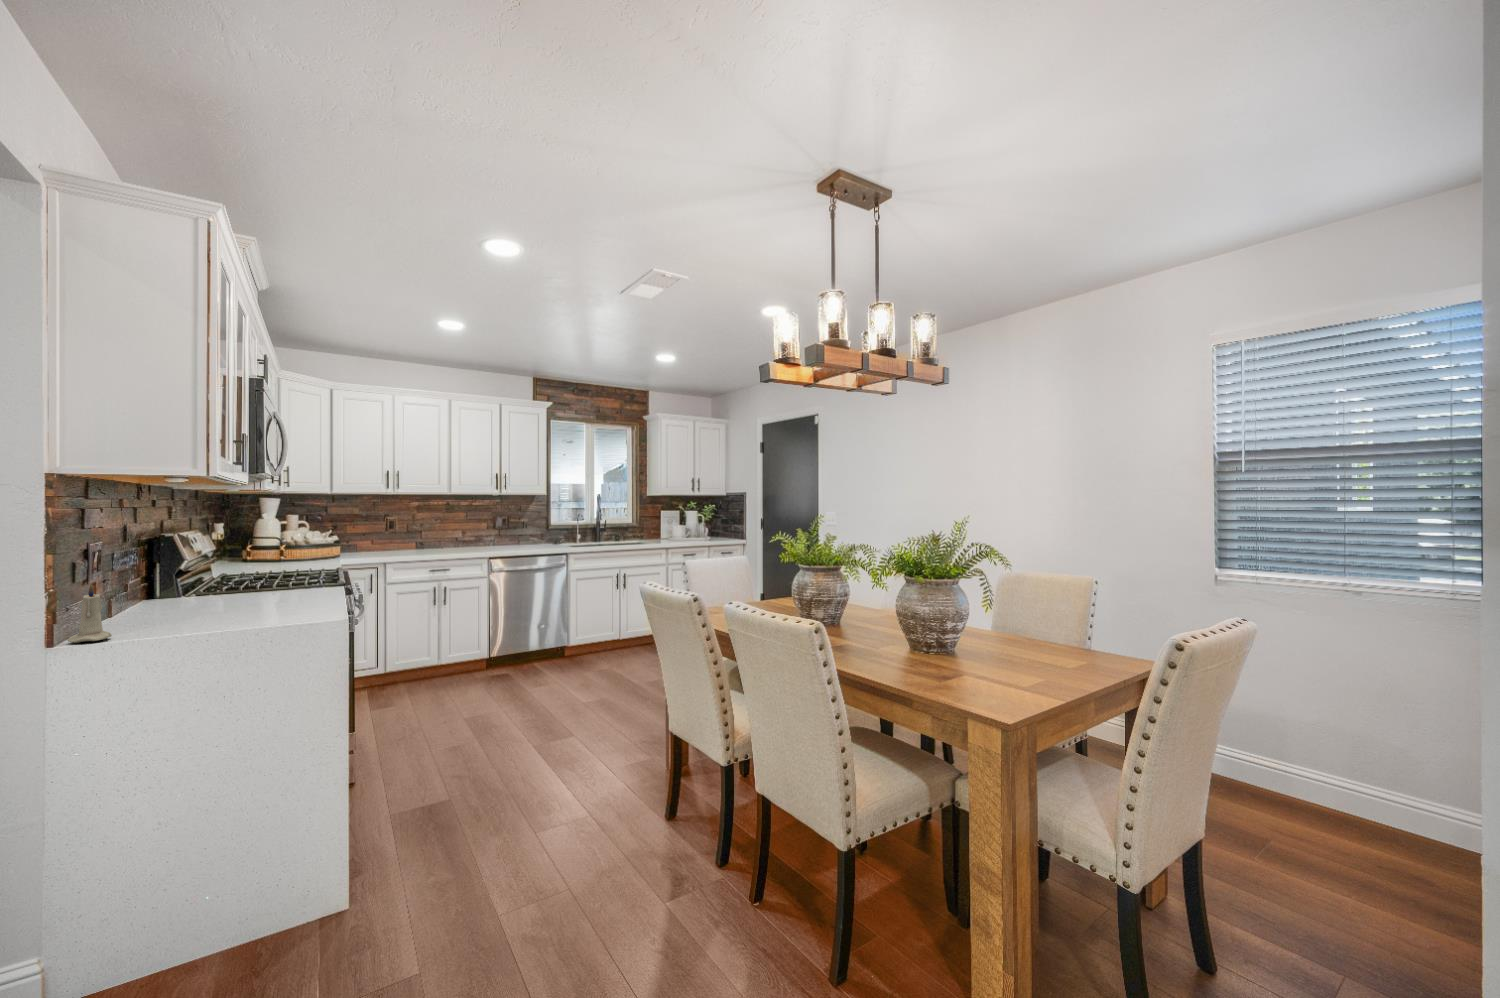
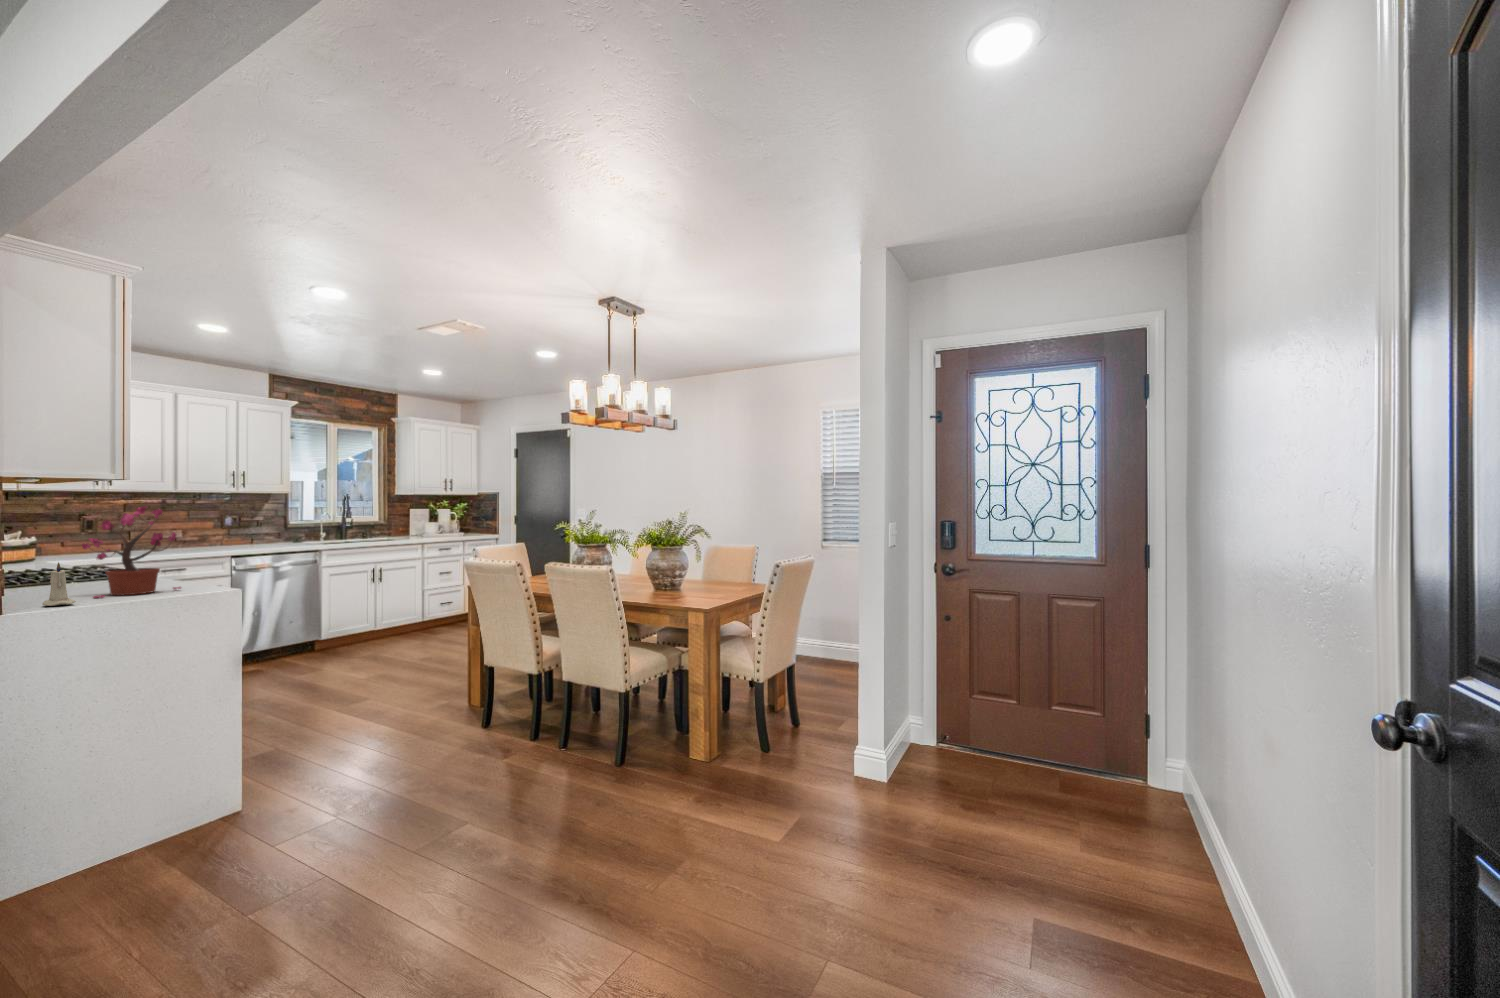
potted plant: none [164,509,284,628] -> present [82,506,181,598]

